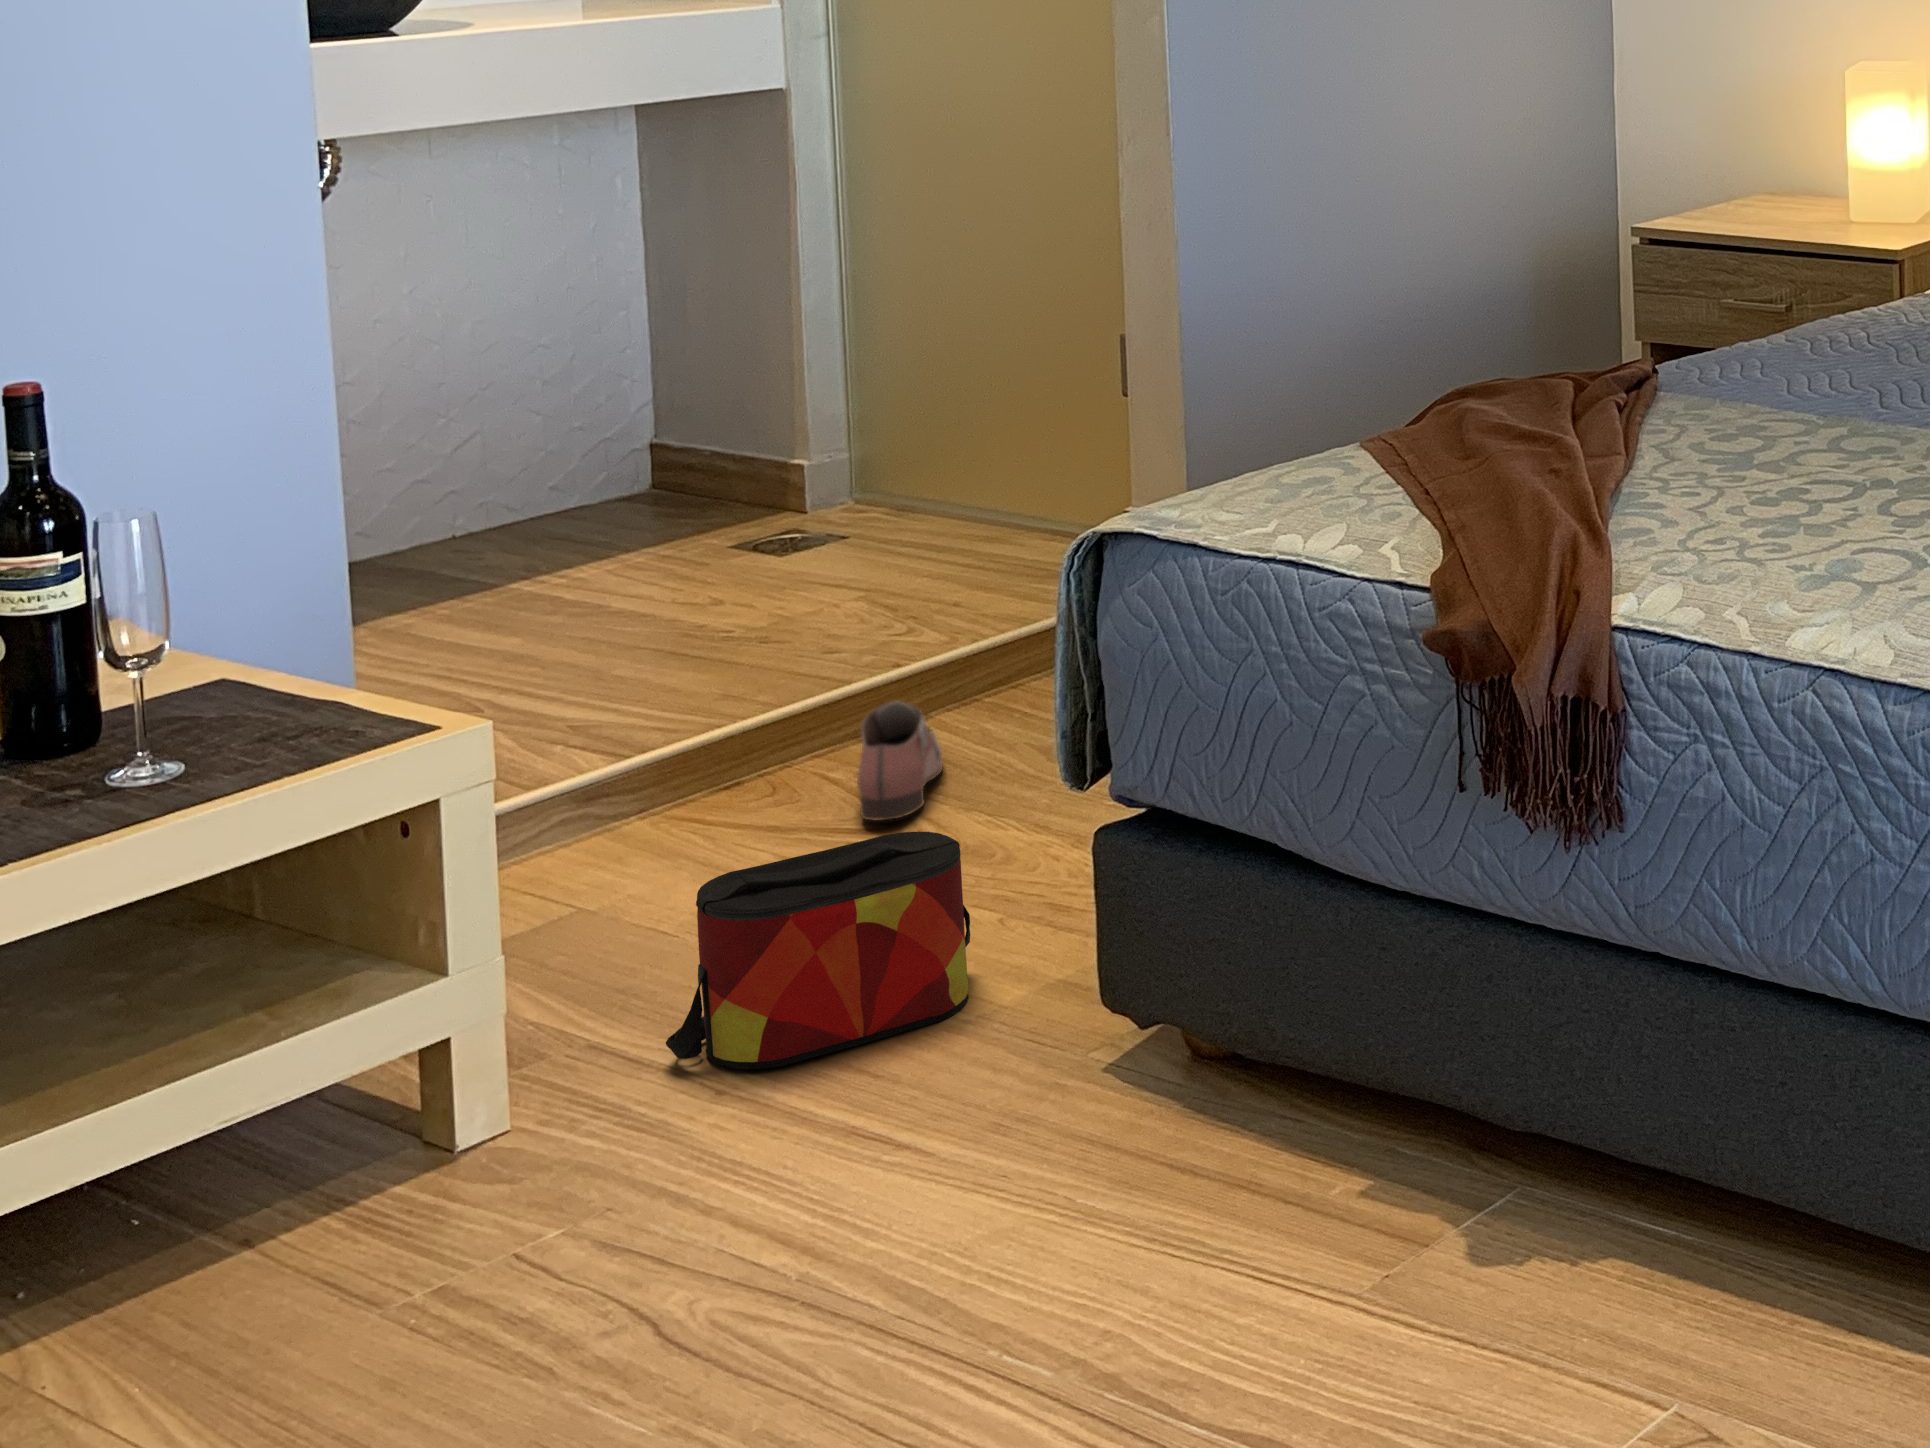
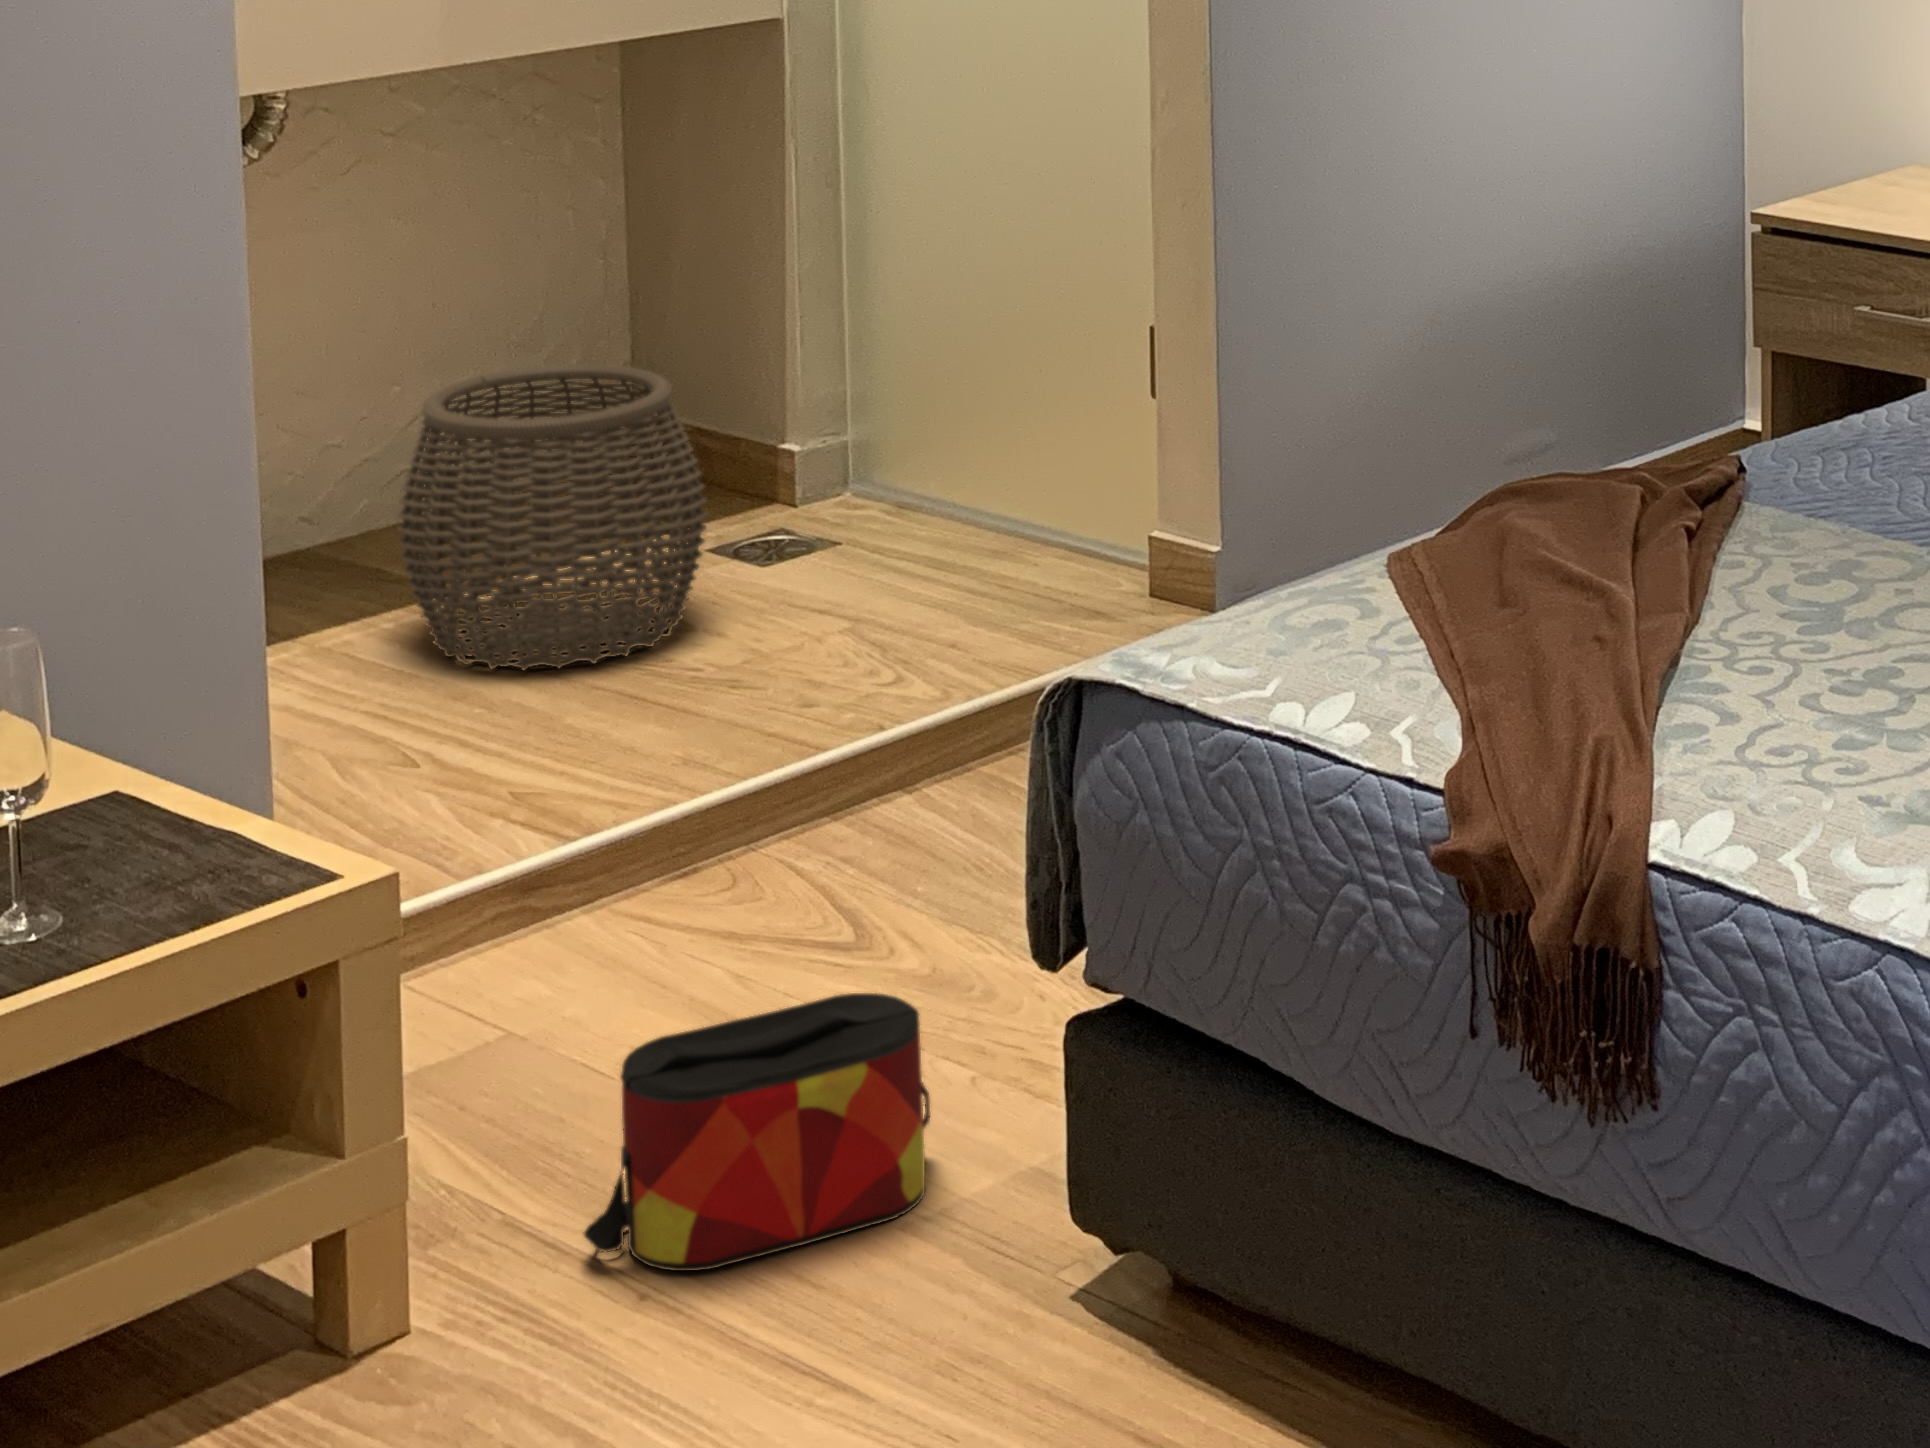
woven basket: none [465,375,742,632] -> present [398,365,708,670]
shoe: present [857,702,942,820] -> none [818,800,917,944]

